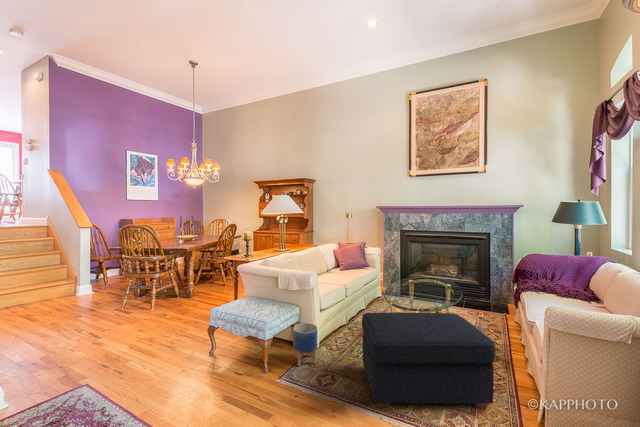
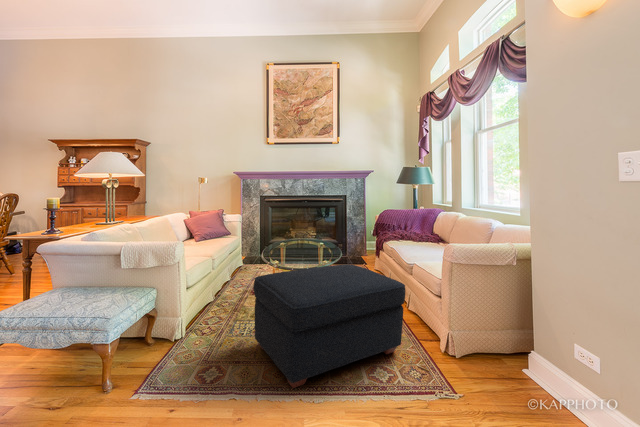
planter: present [293,323,317,366] -> none [147,304,188,368]

